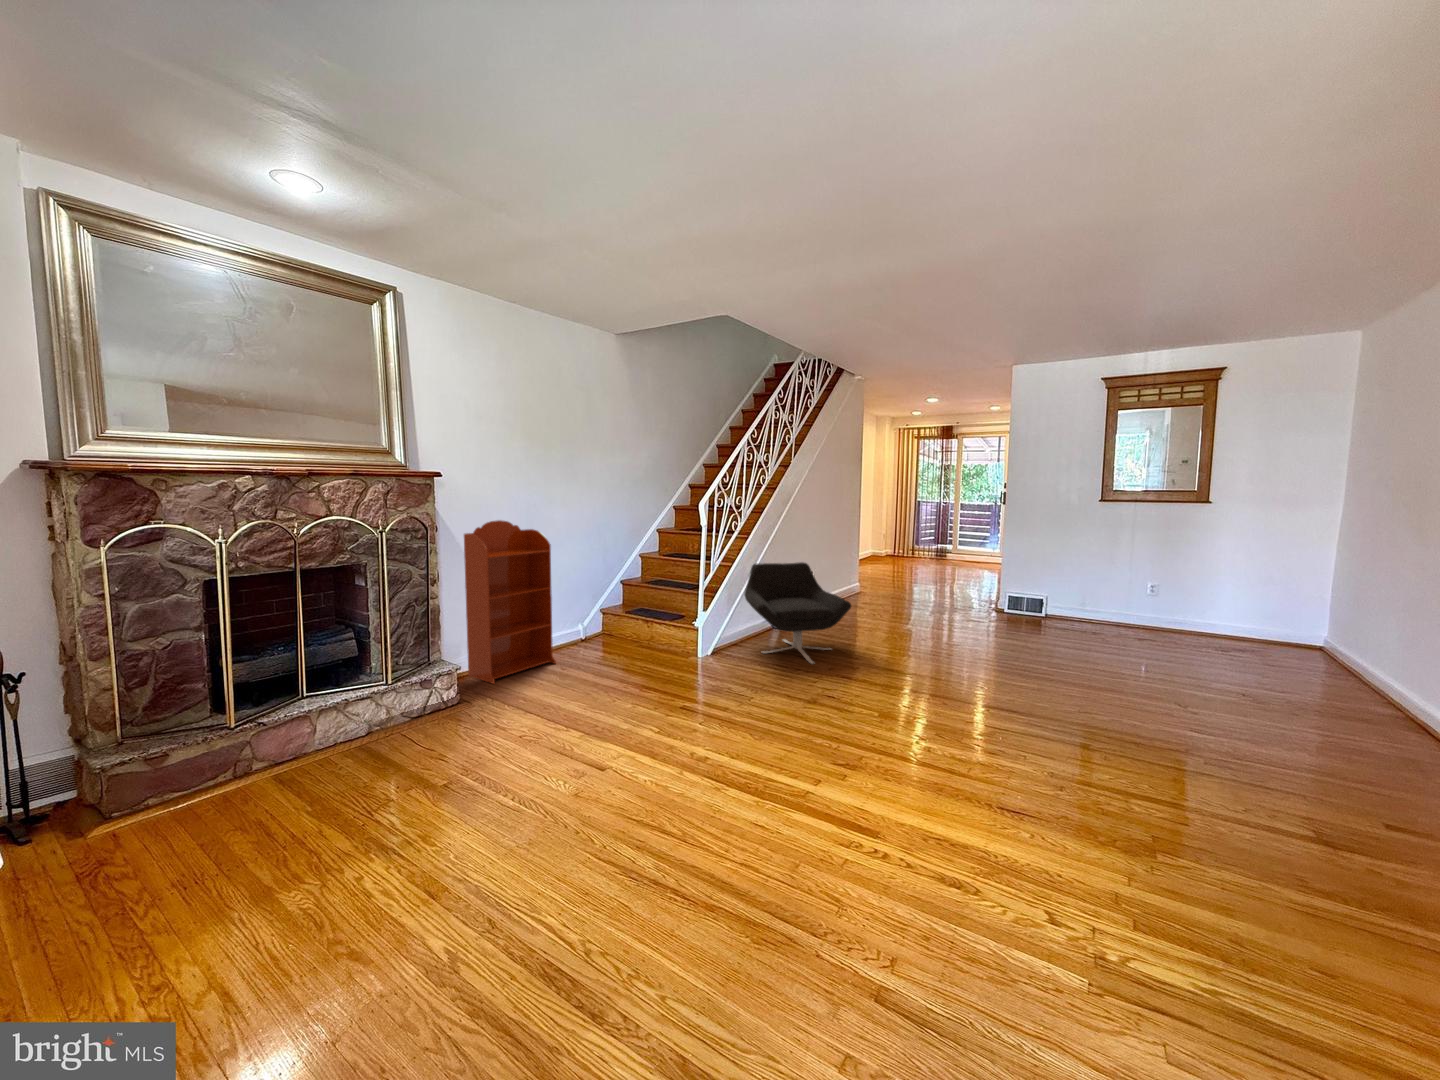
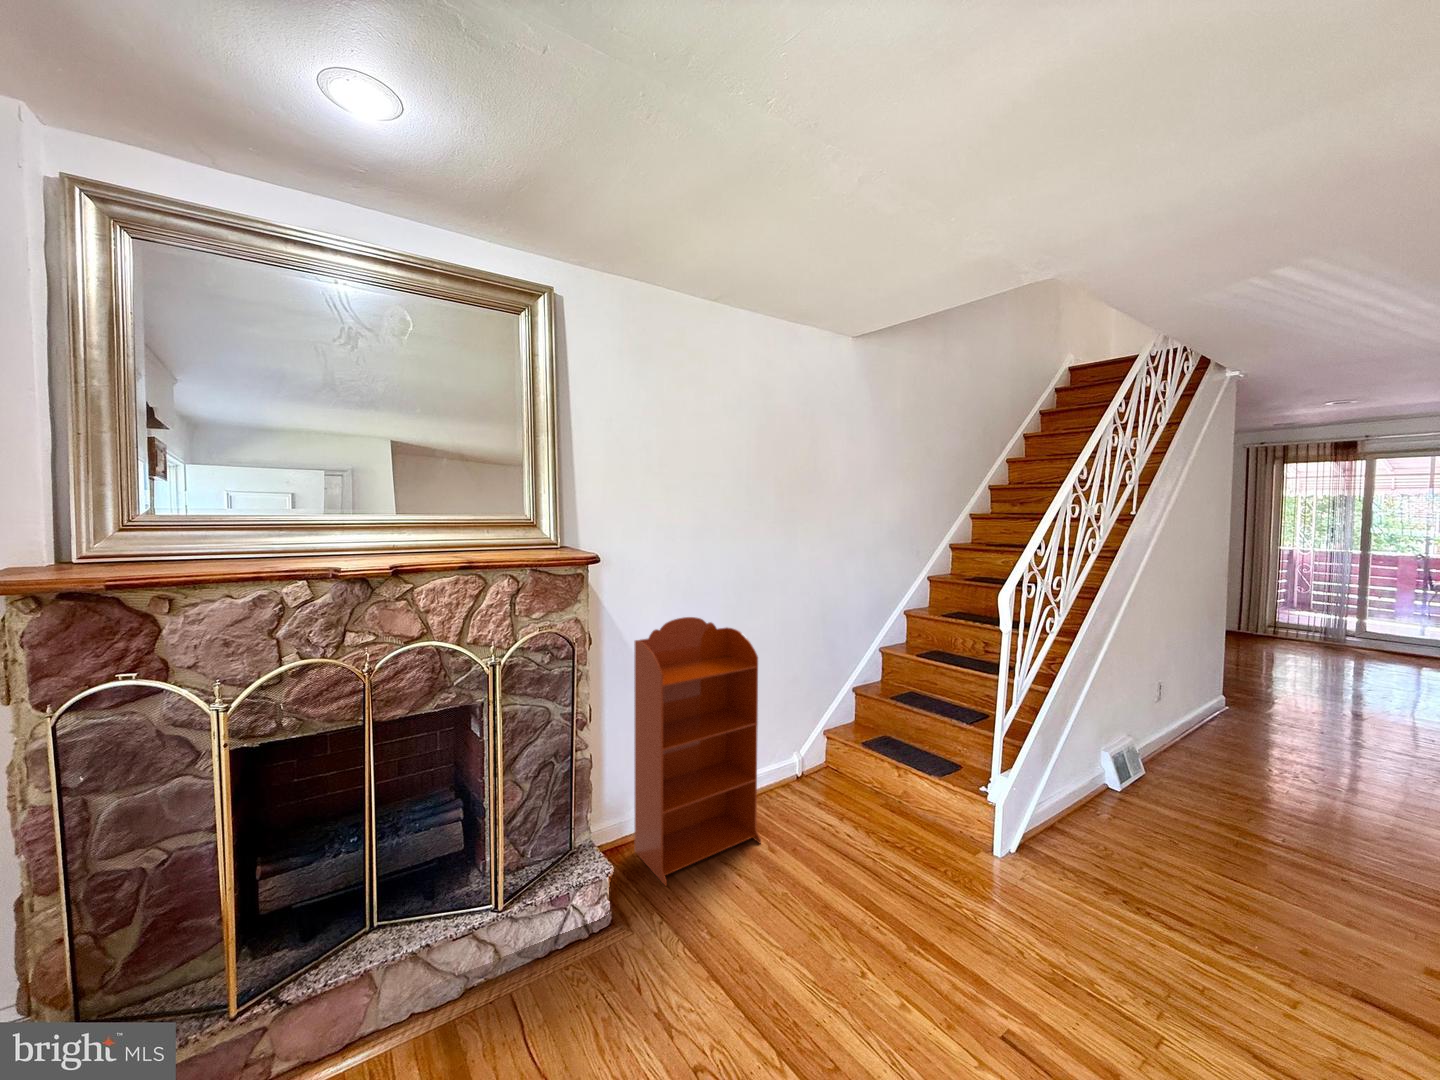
lounge chair: present [744,562,851,664] -> none [1081,699,1372,962]

